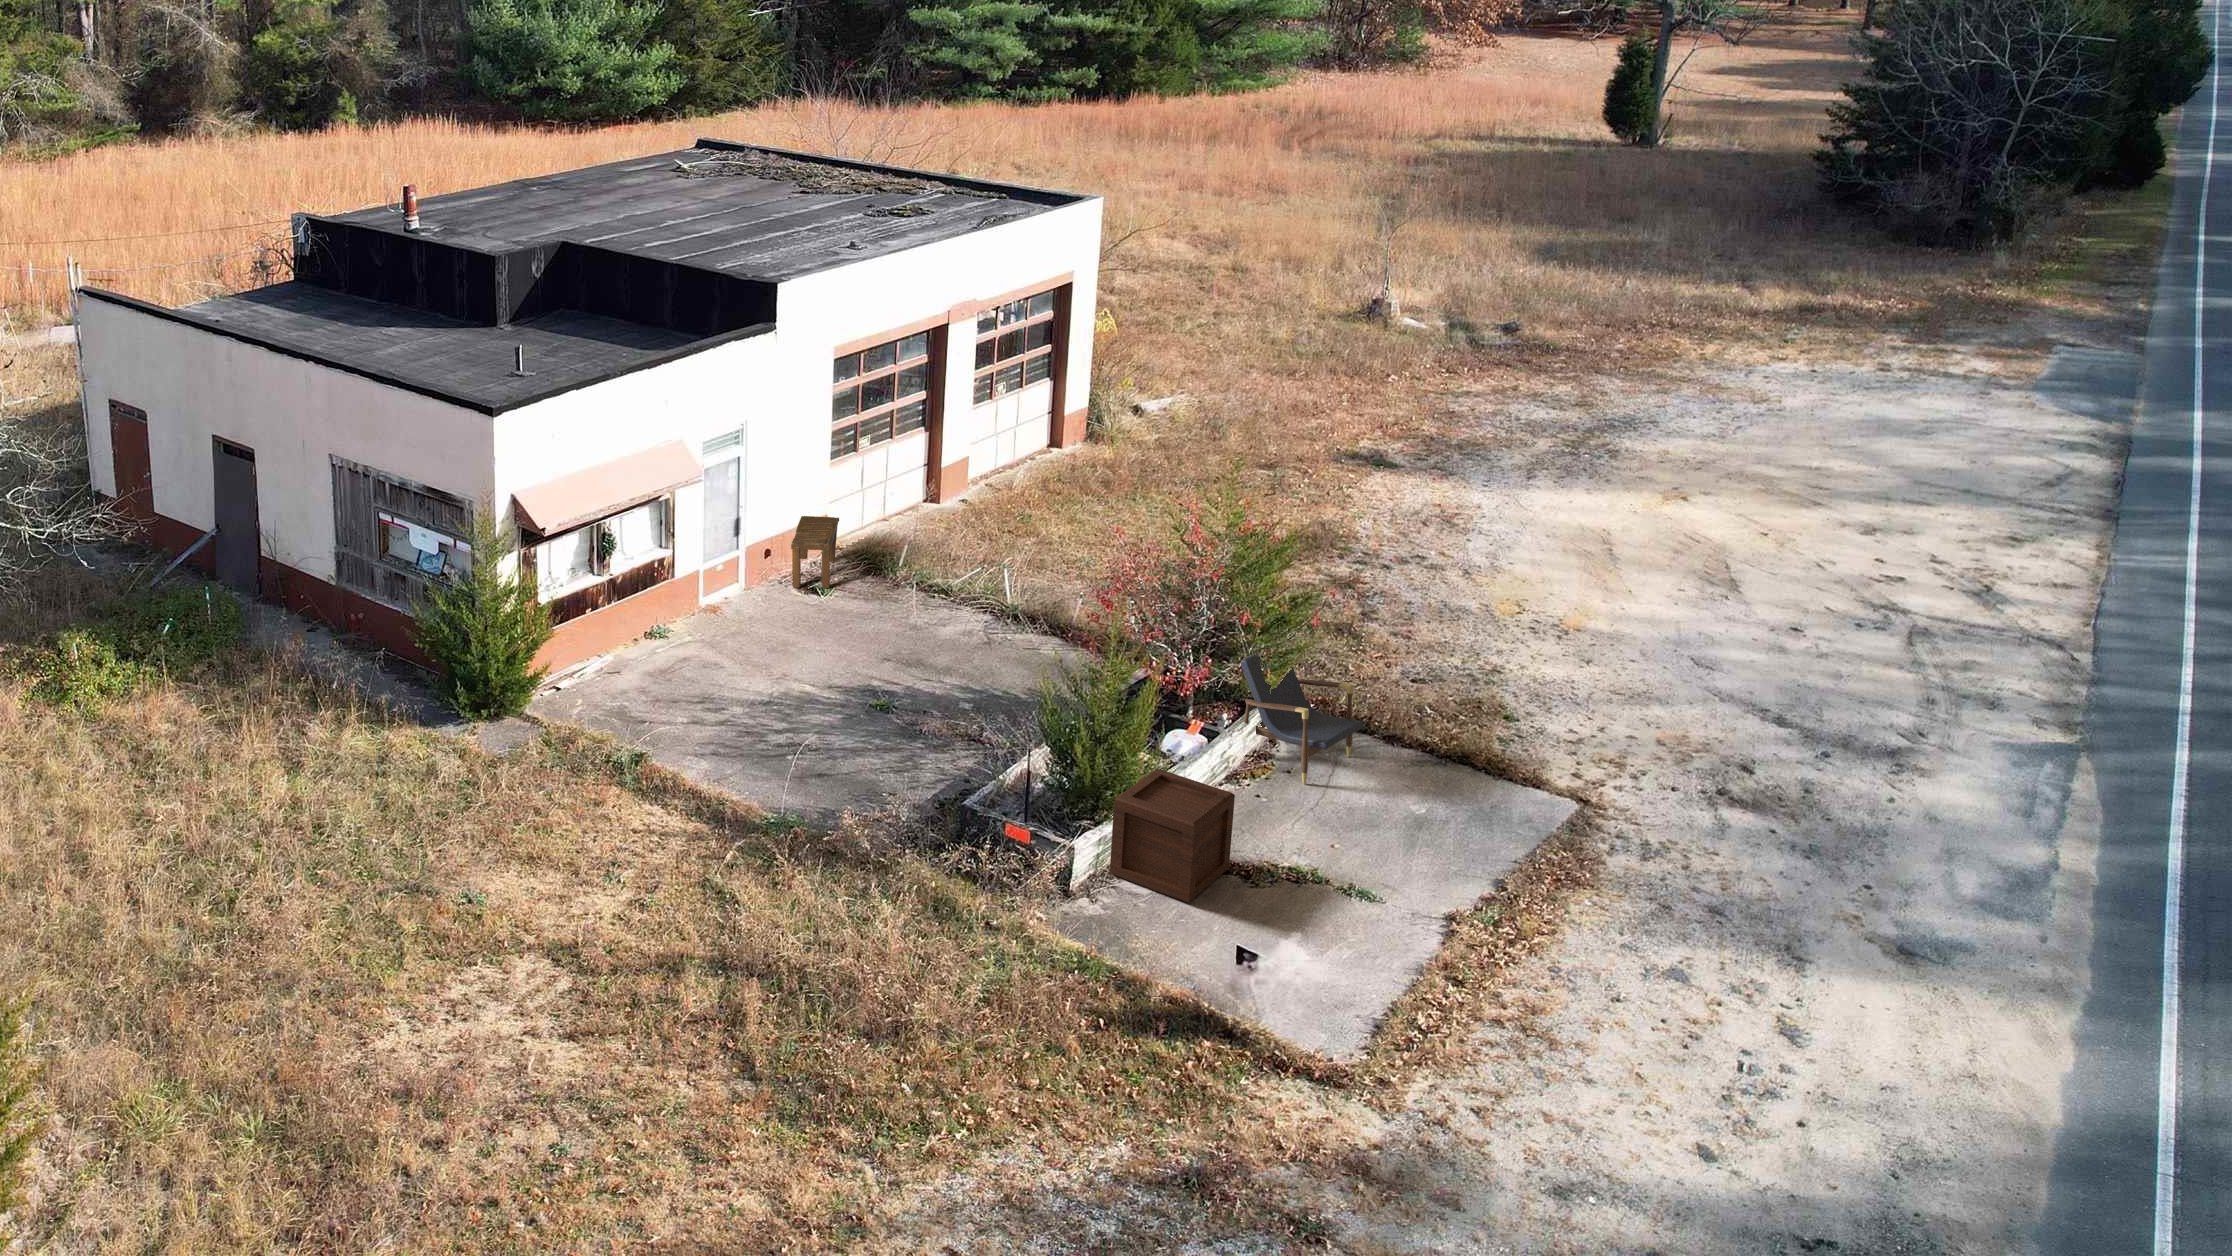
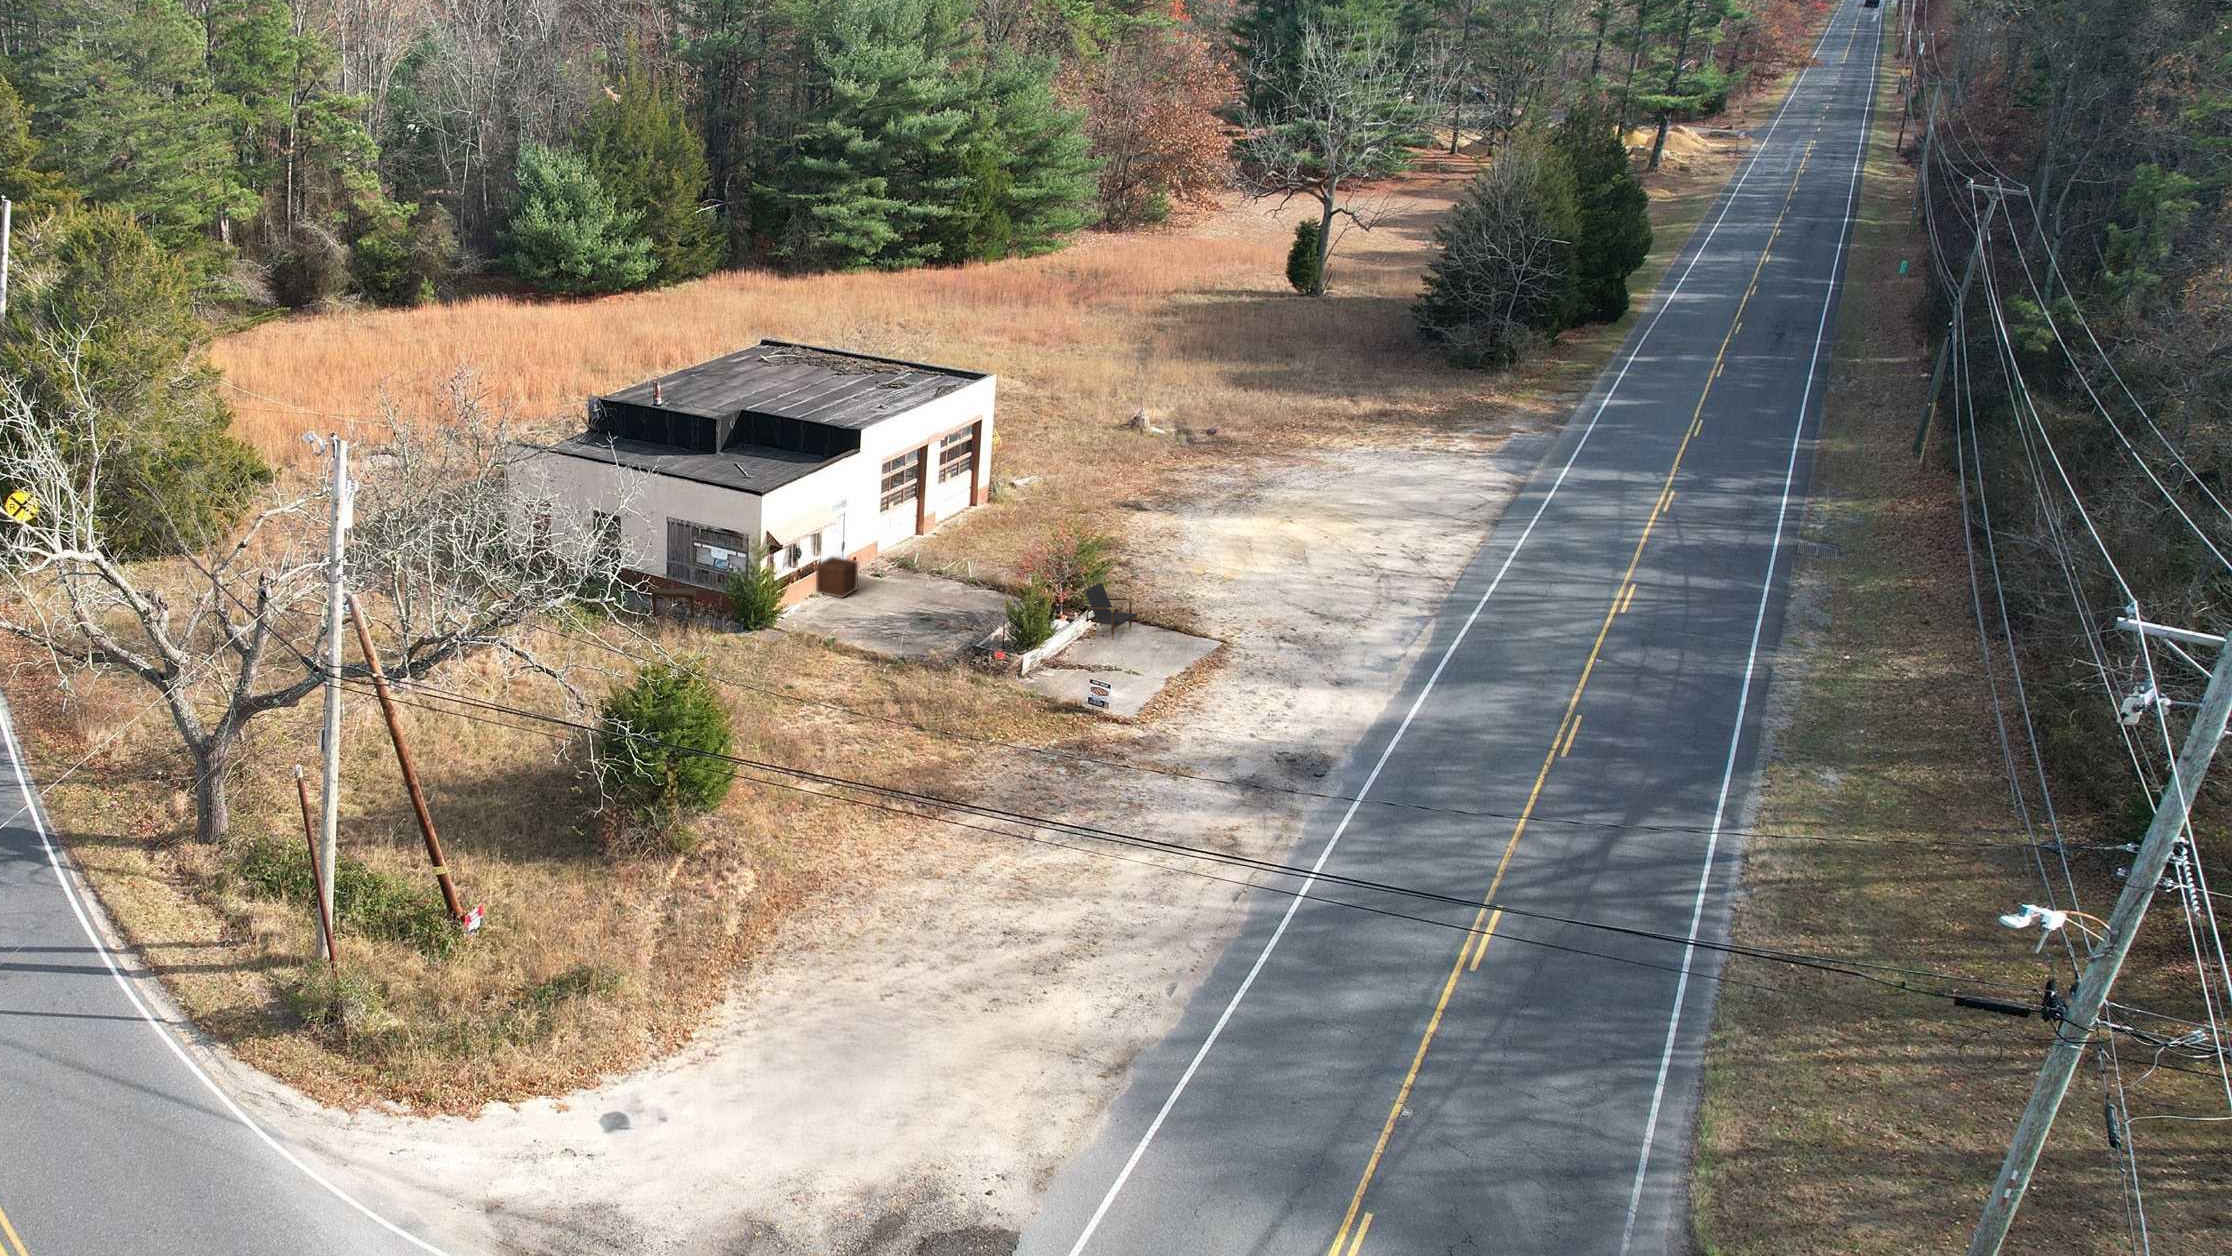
bench: present [791,516,839,588] -> present [652,588,697,617]
wooden crate: present [1110,768,1235,903] -> present [816,557,858,598]

